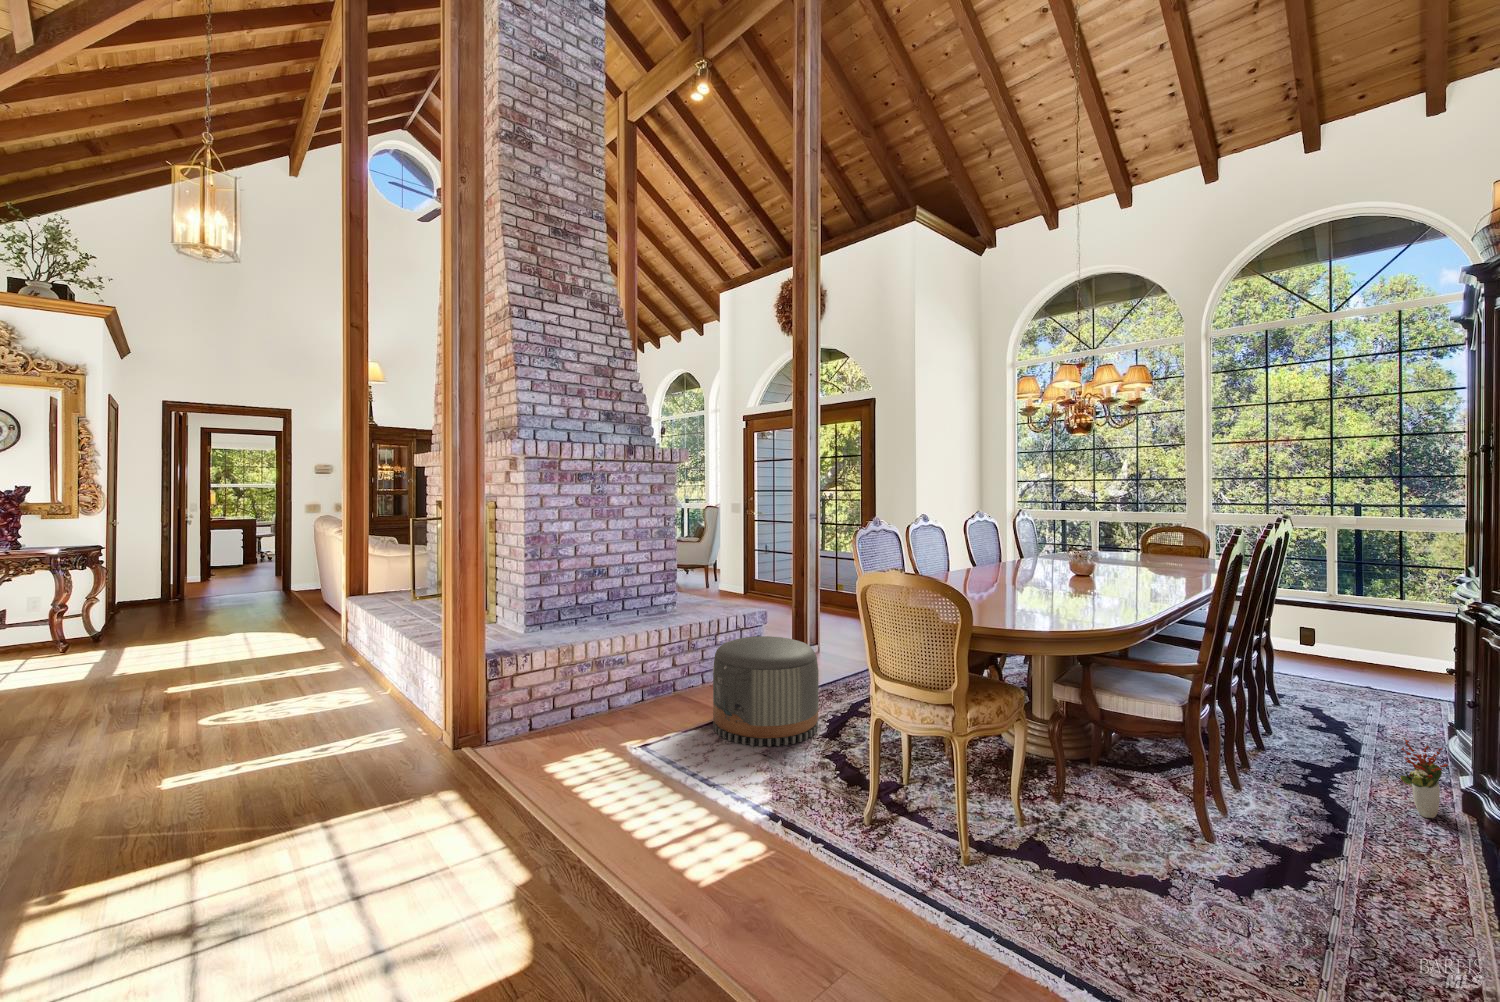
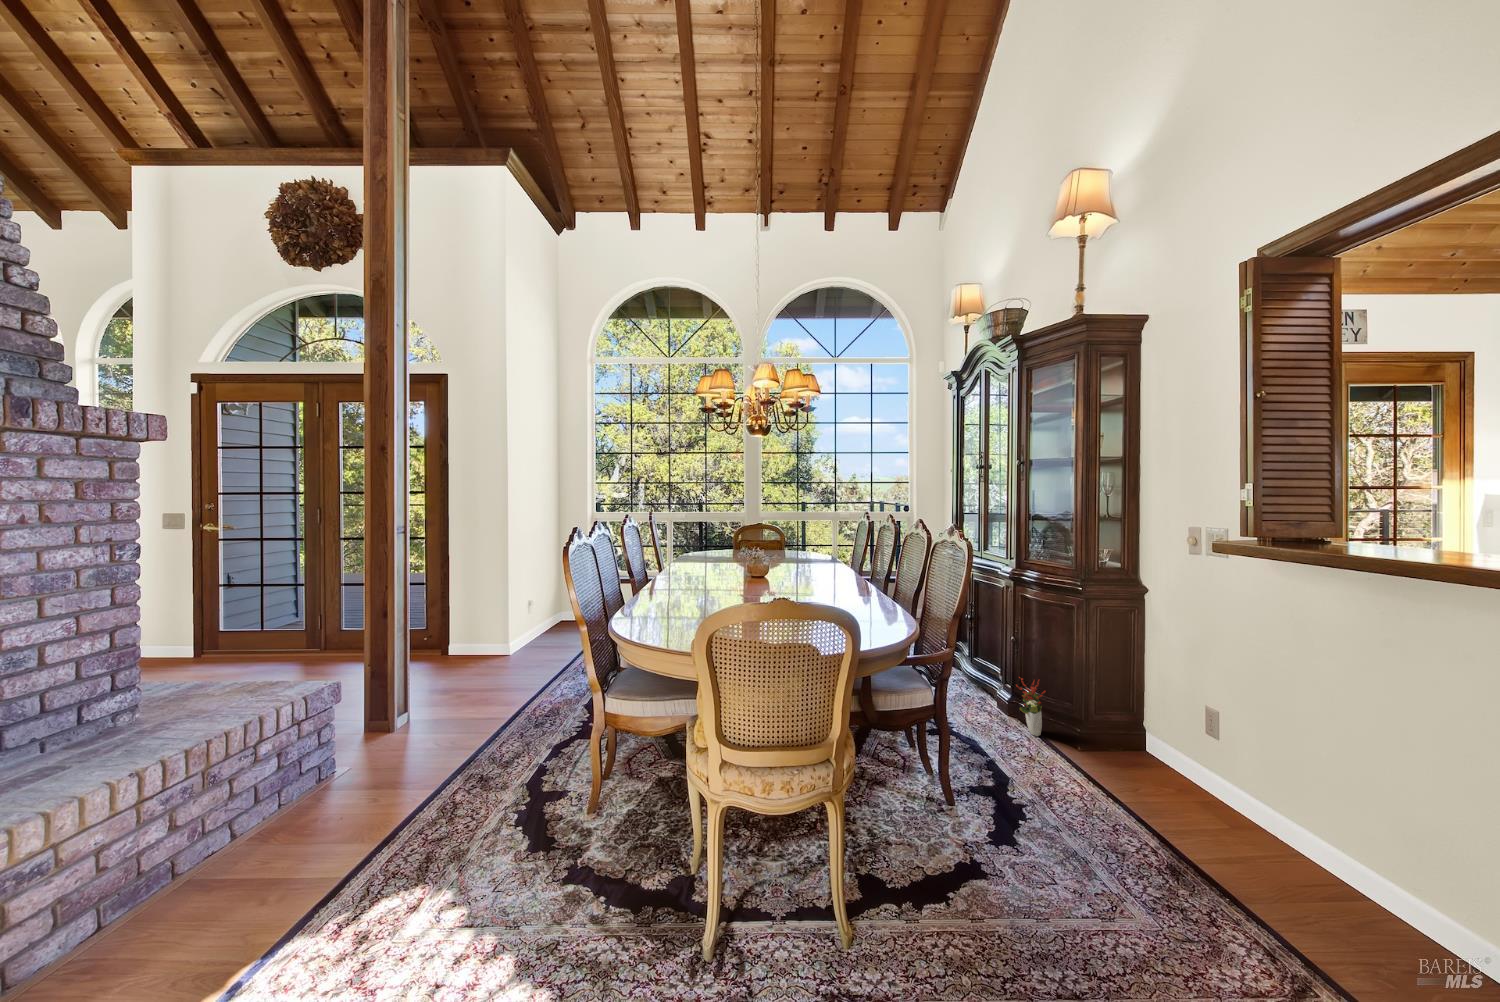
pouf: present [713,636,819,747] -> none [317,721,515,939]

